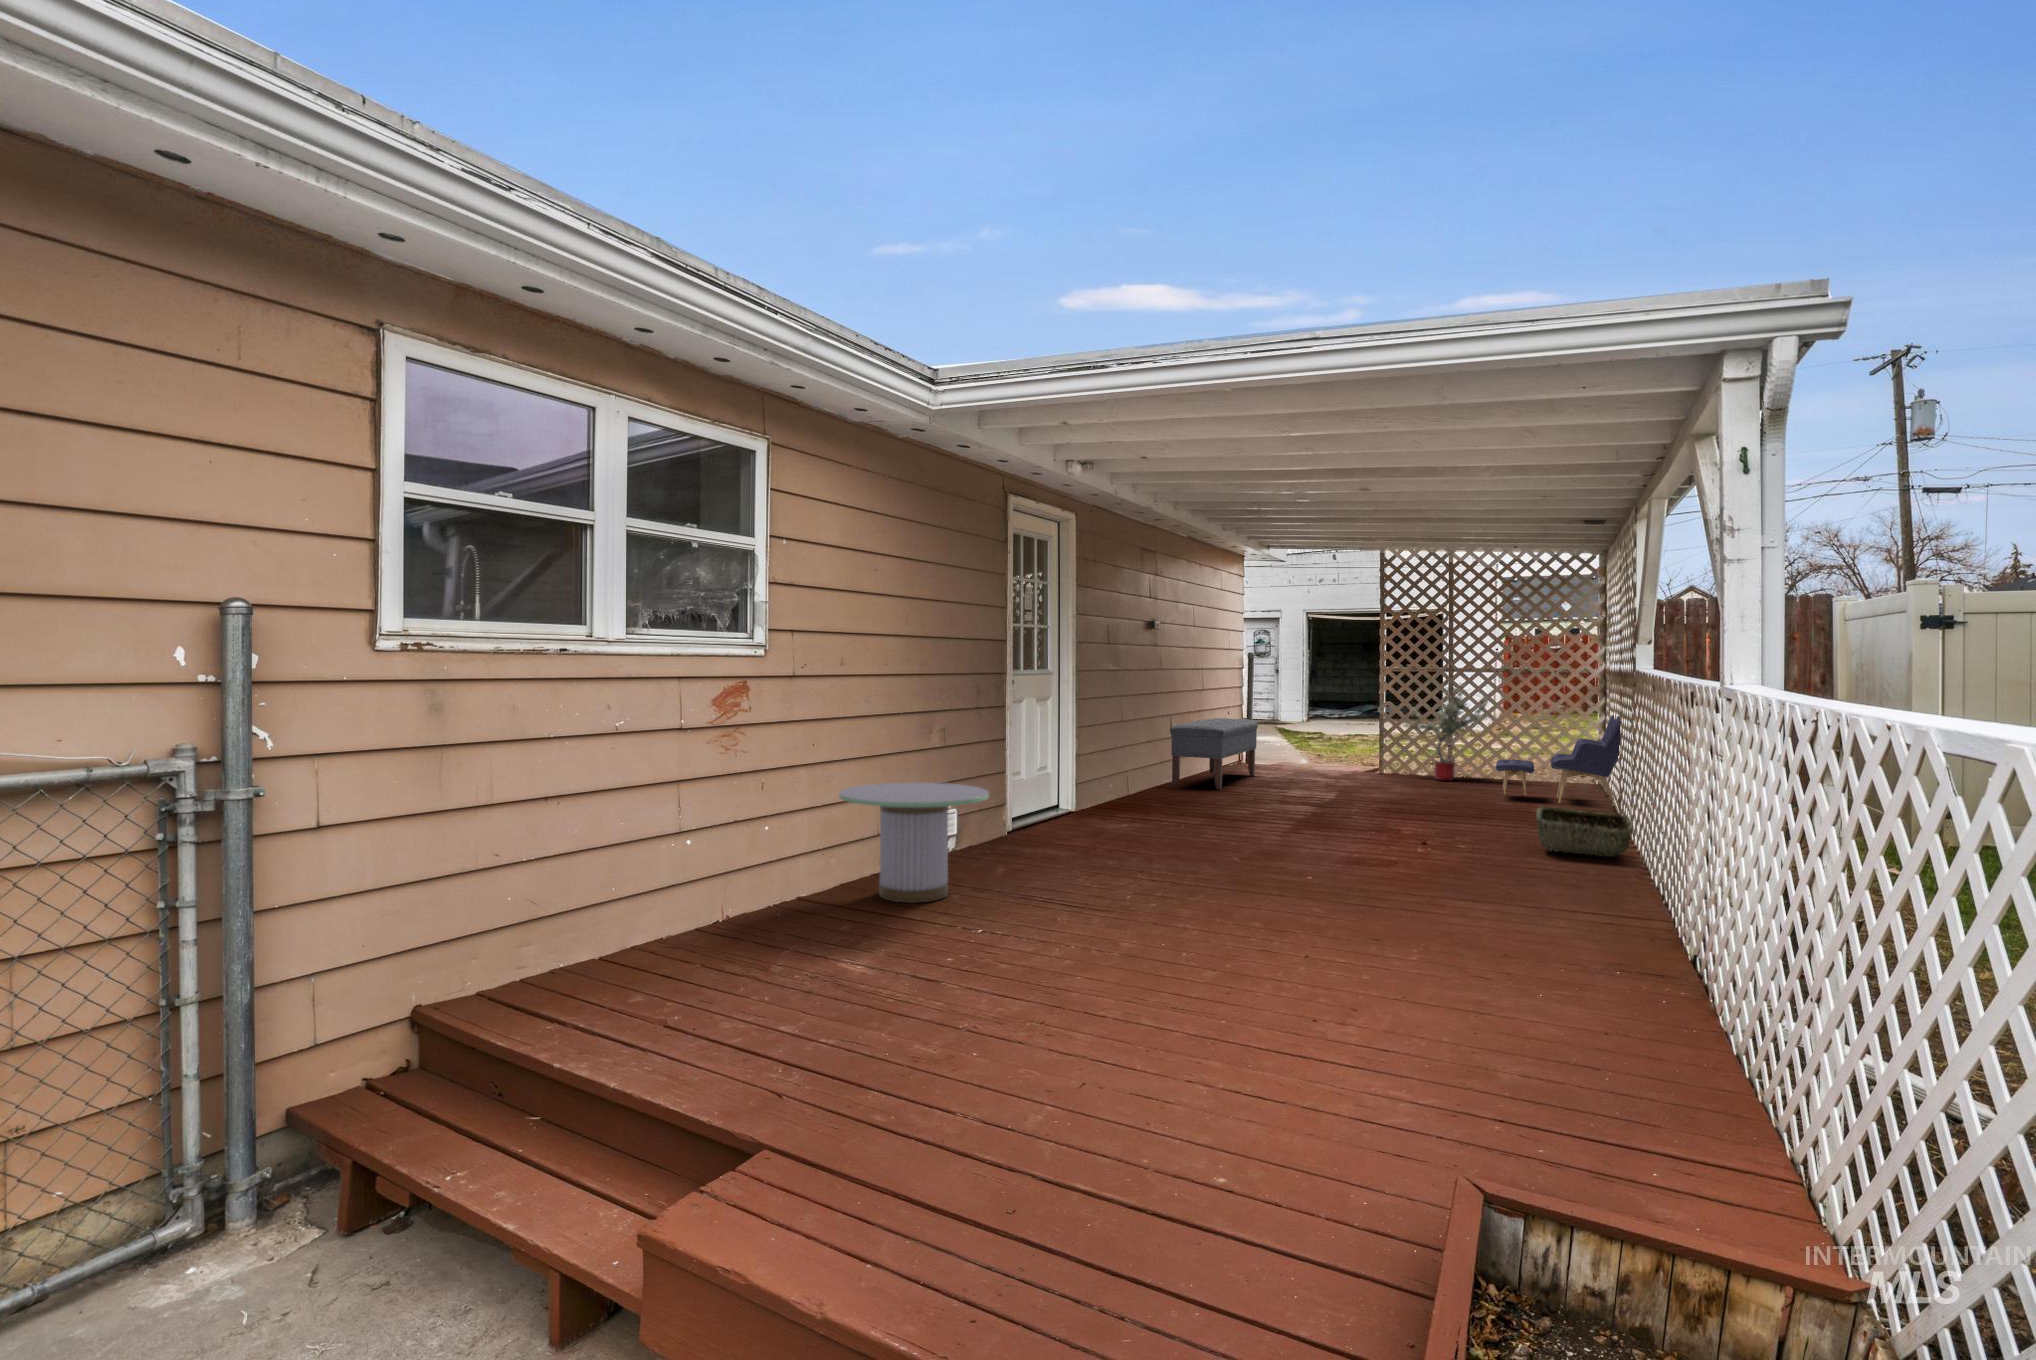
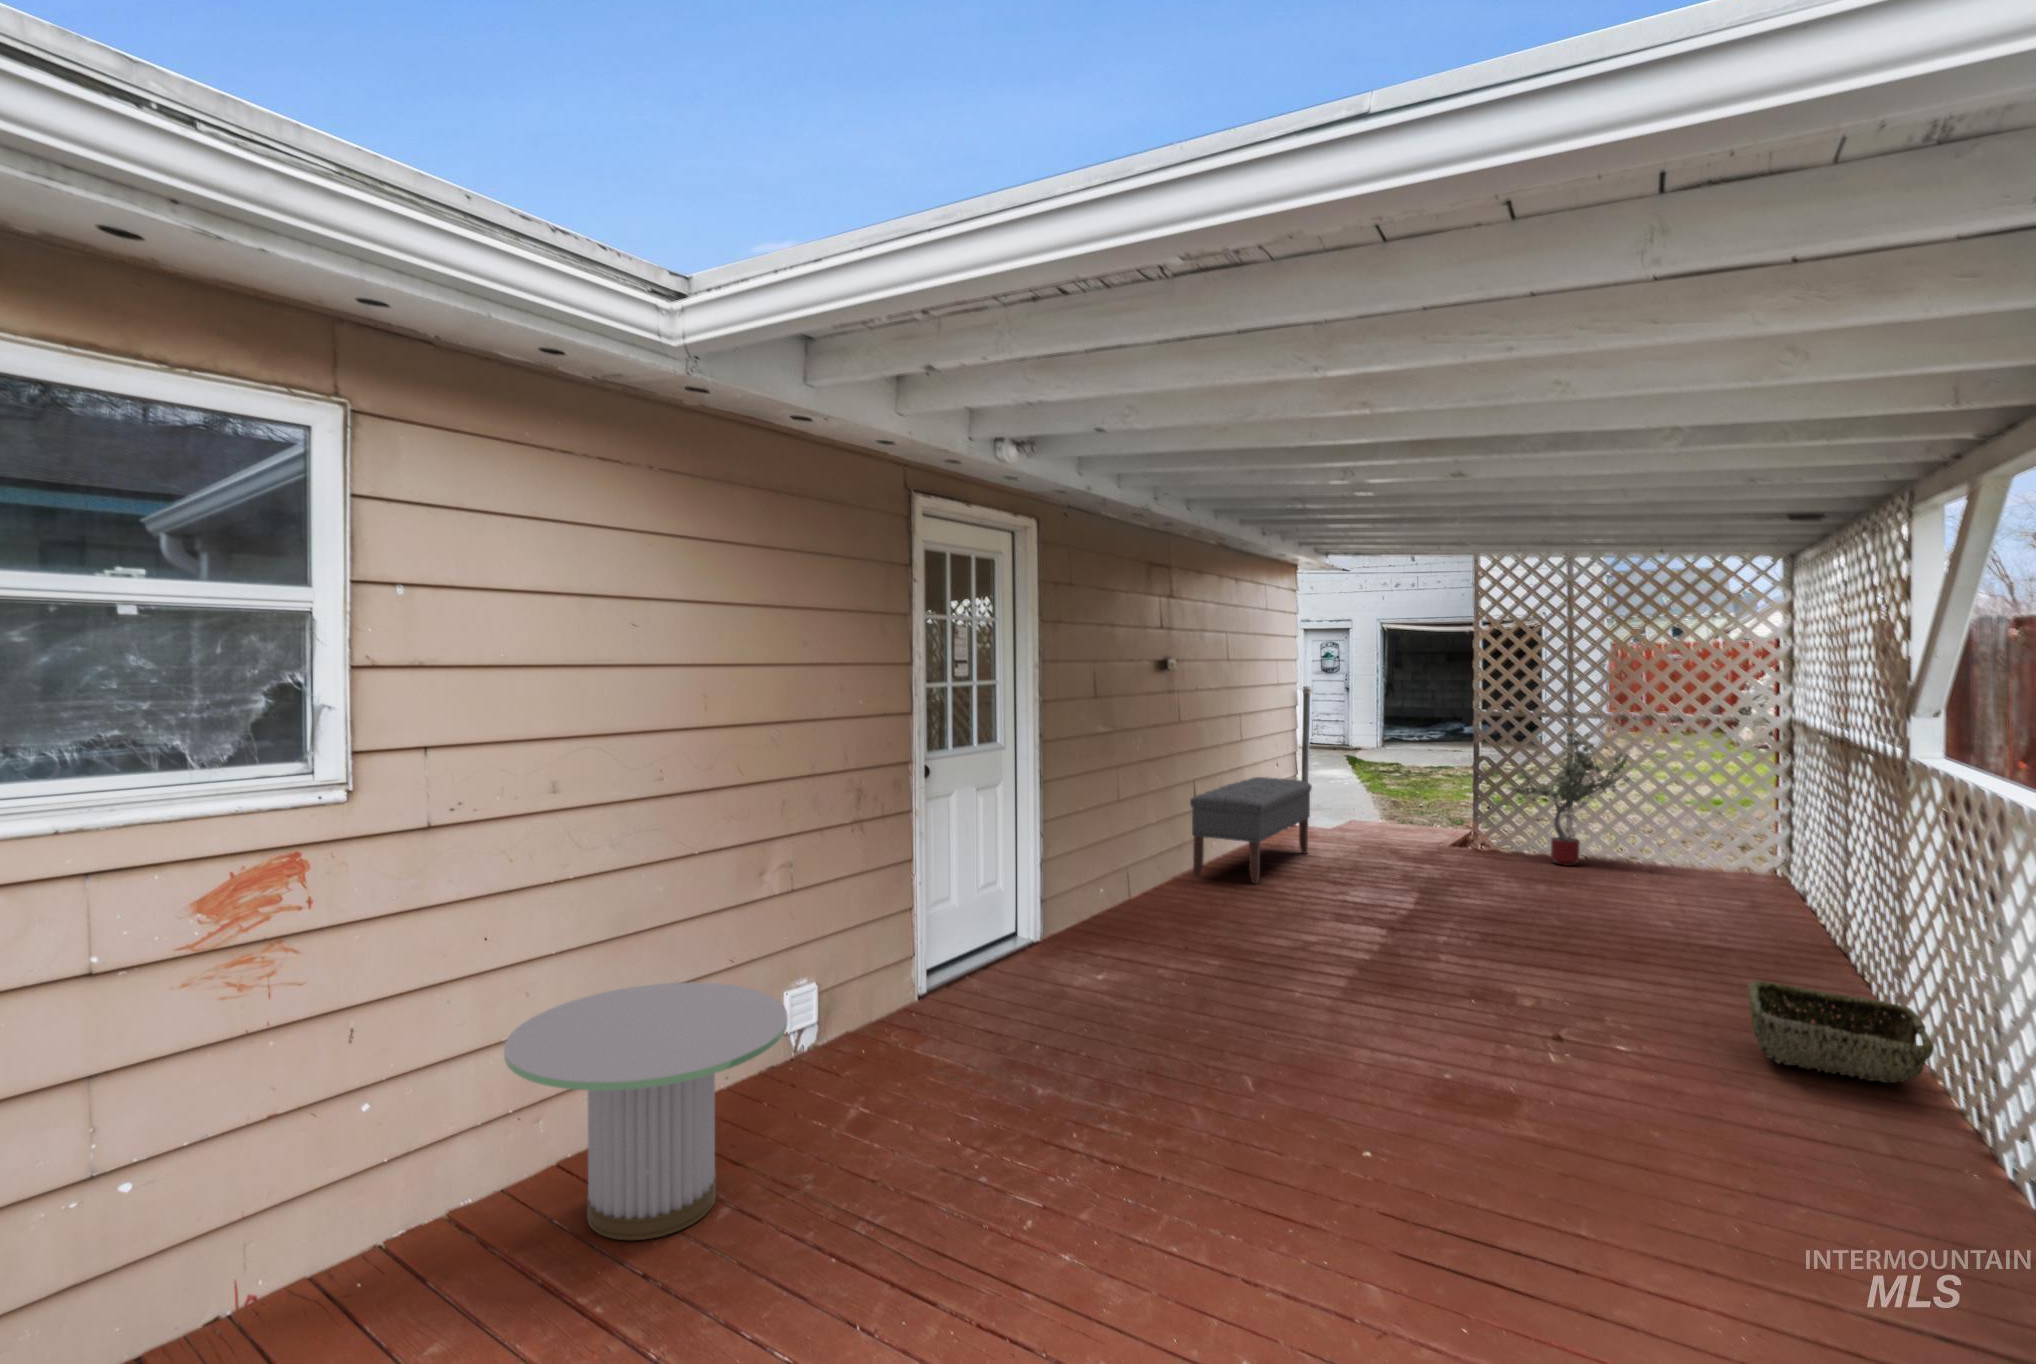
armchair: present [1496,715,1621,807] -> none [1645,784,1863,931]

